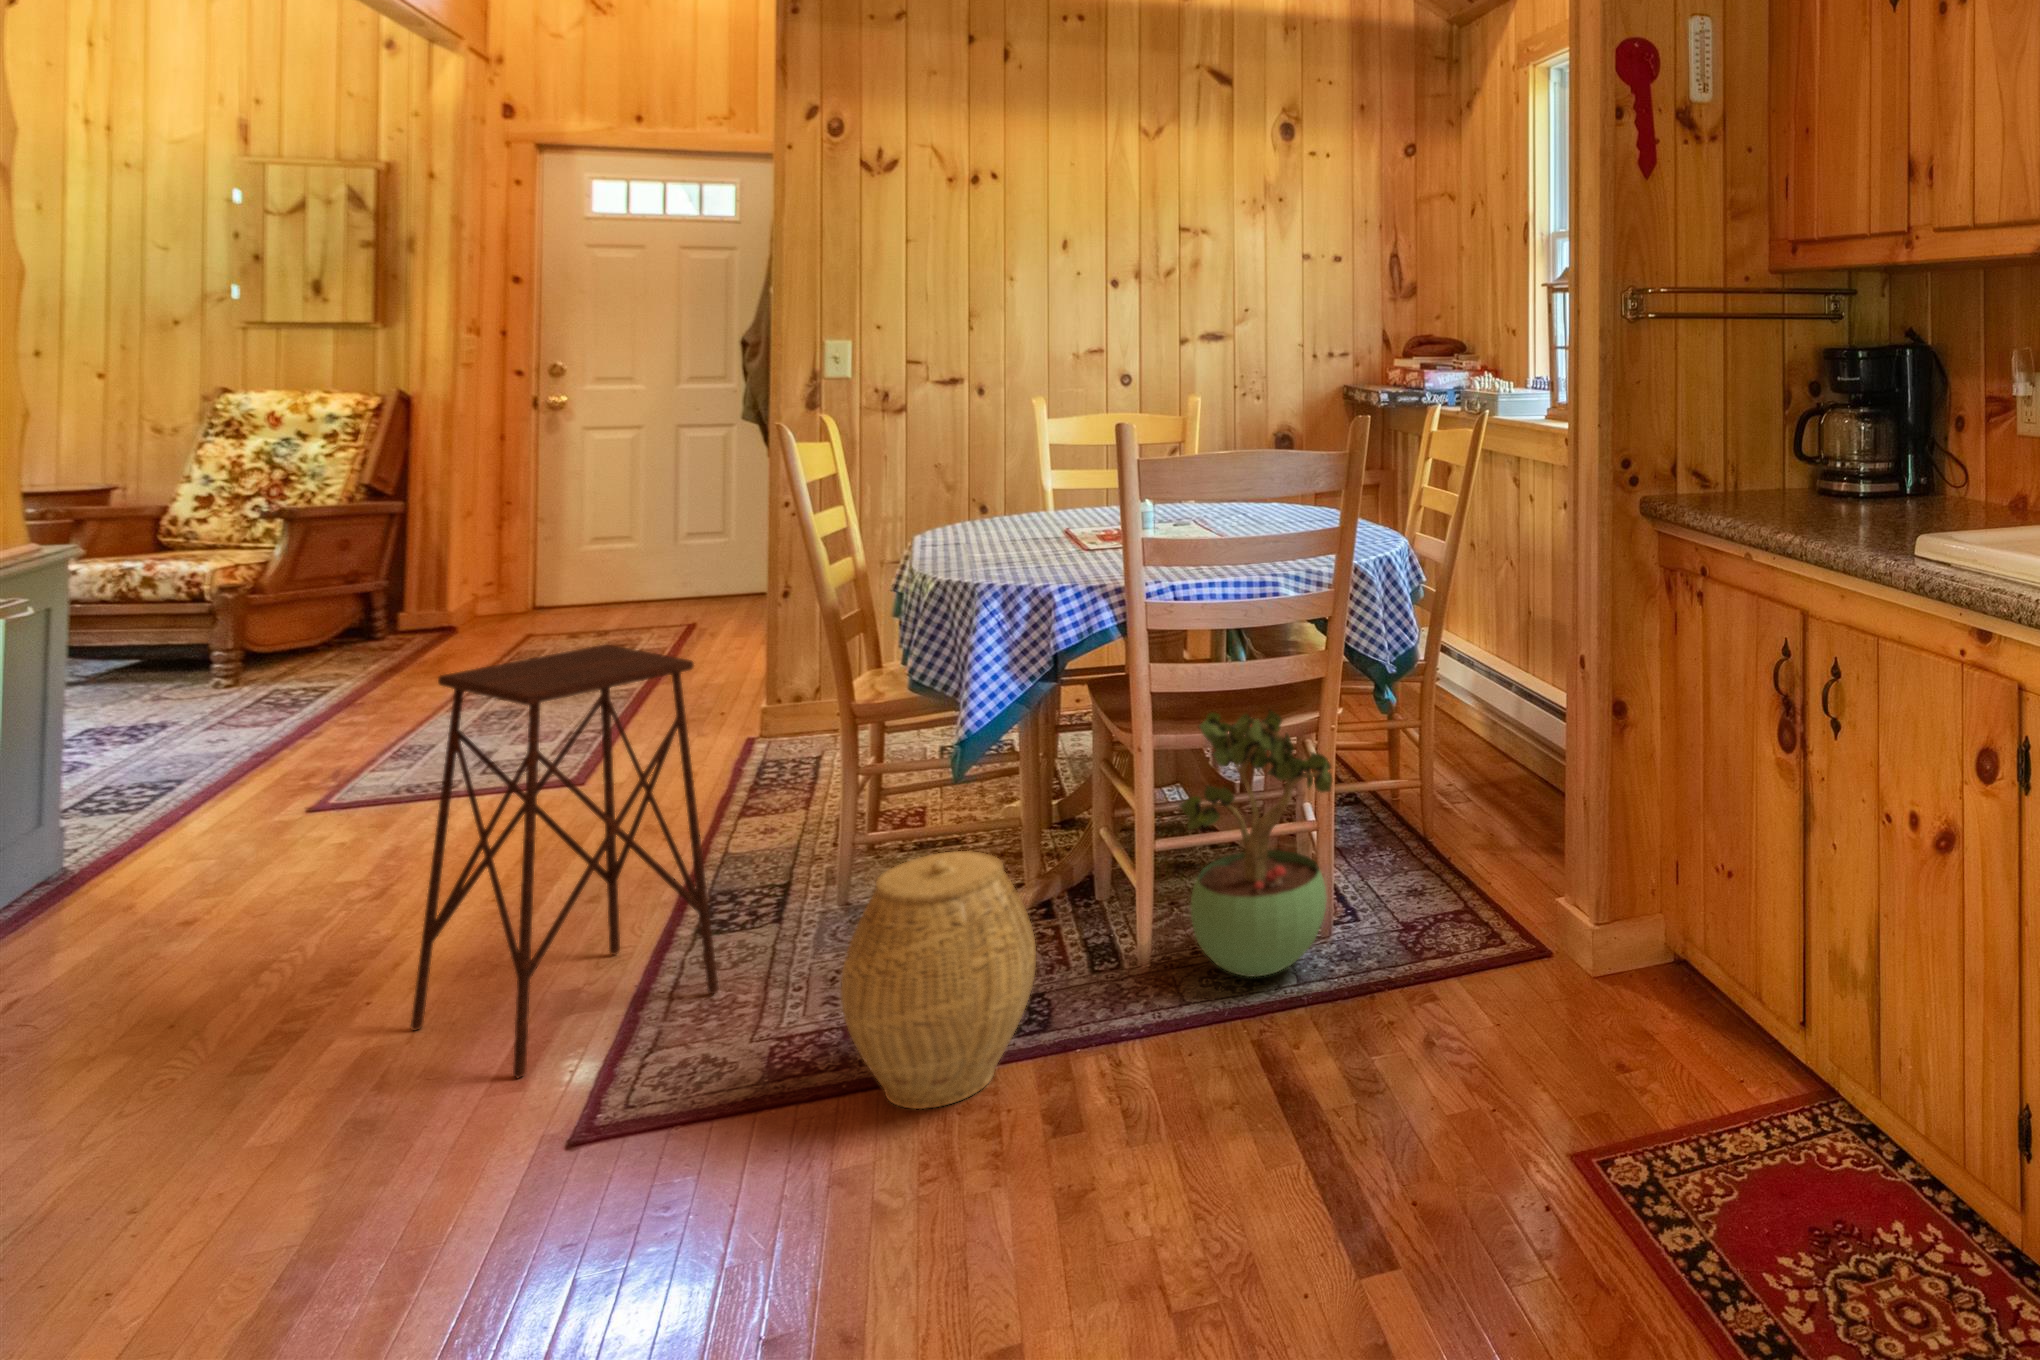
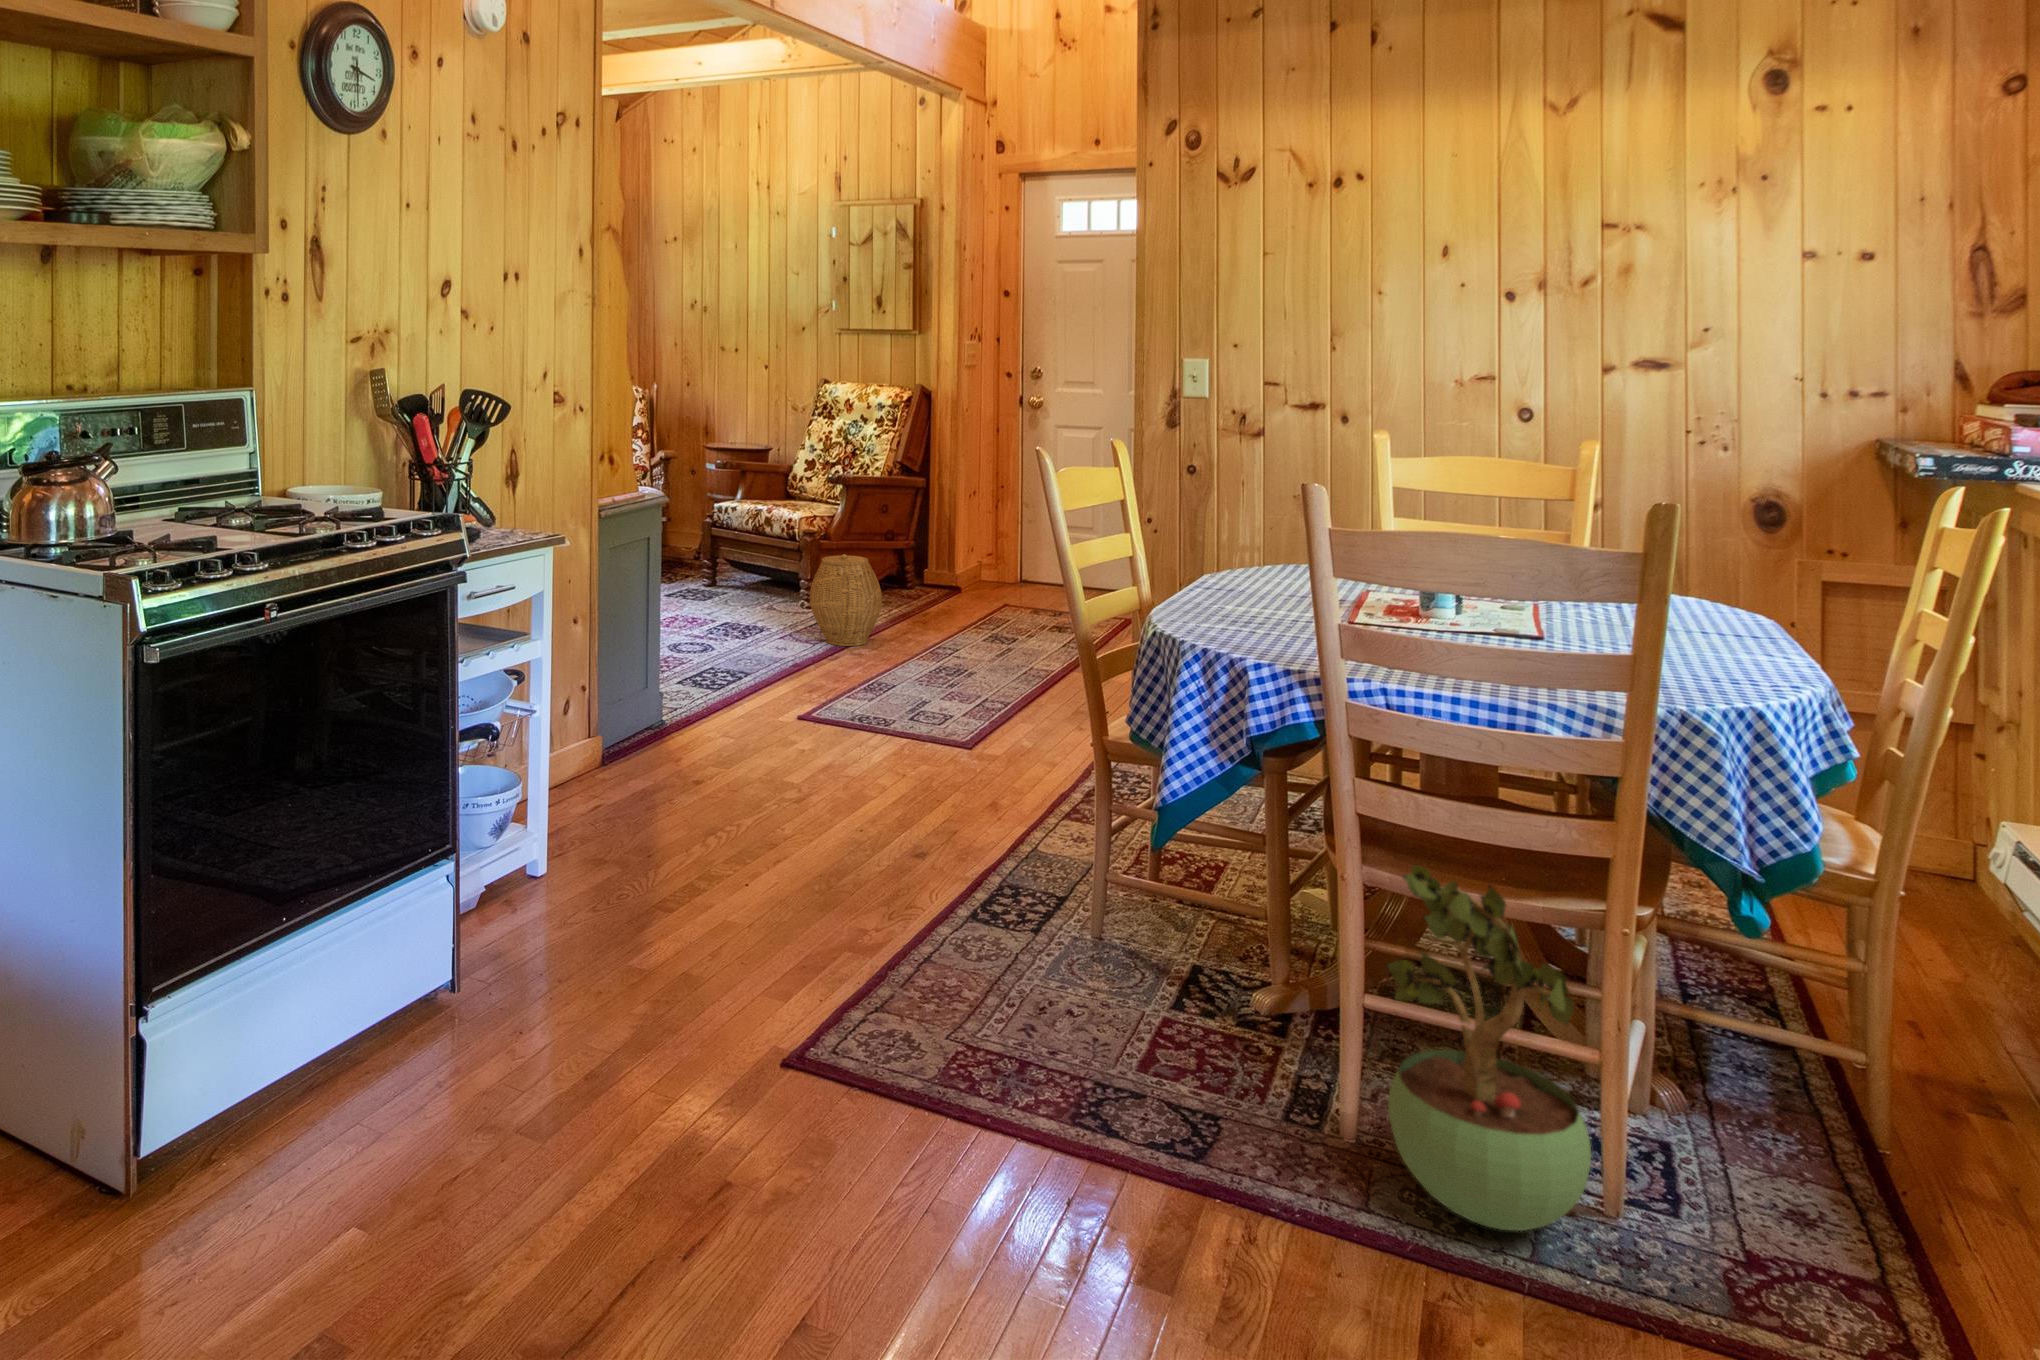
side table: present [411,644,718,1078] -> none [759,642,952,986]
woven basket: present [841,851,1036,1109] -> present [810,554,882,646]

